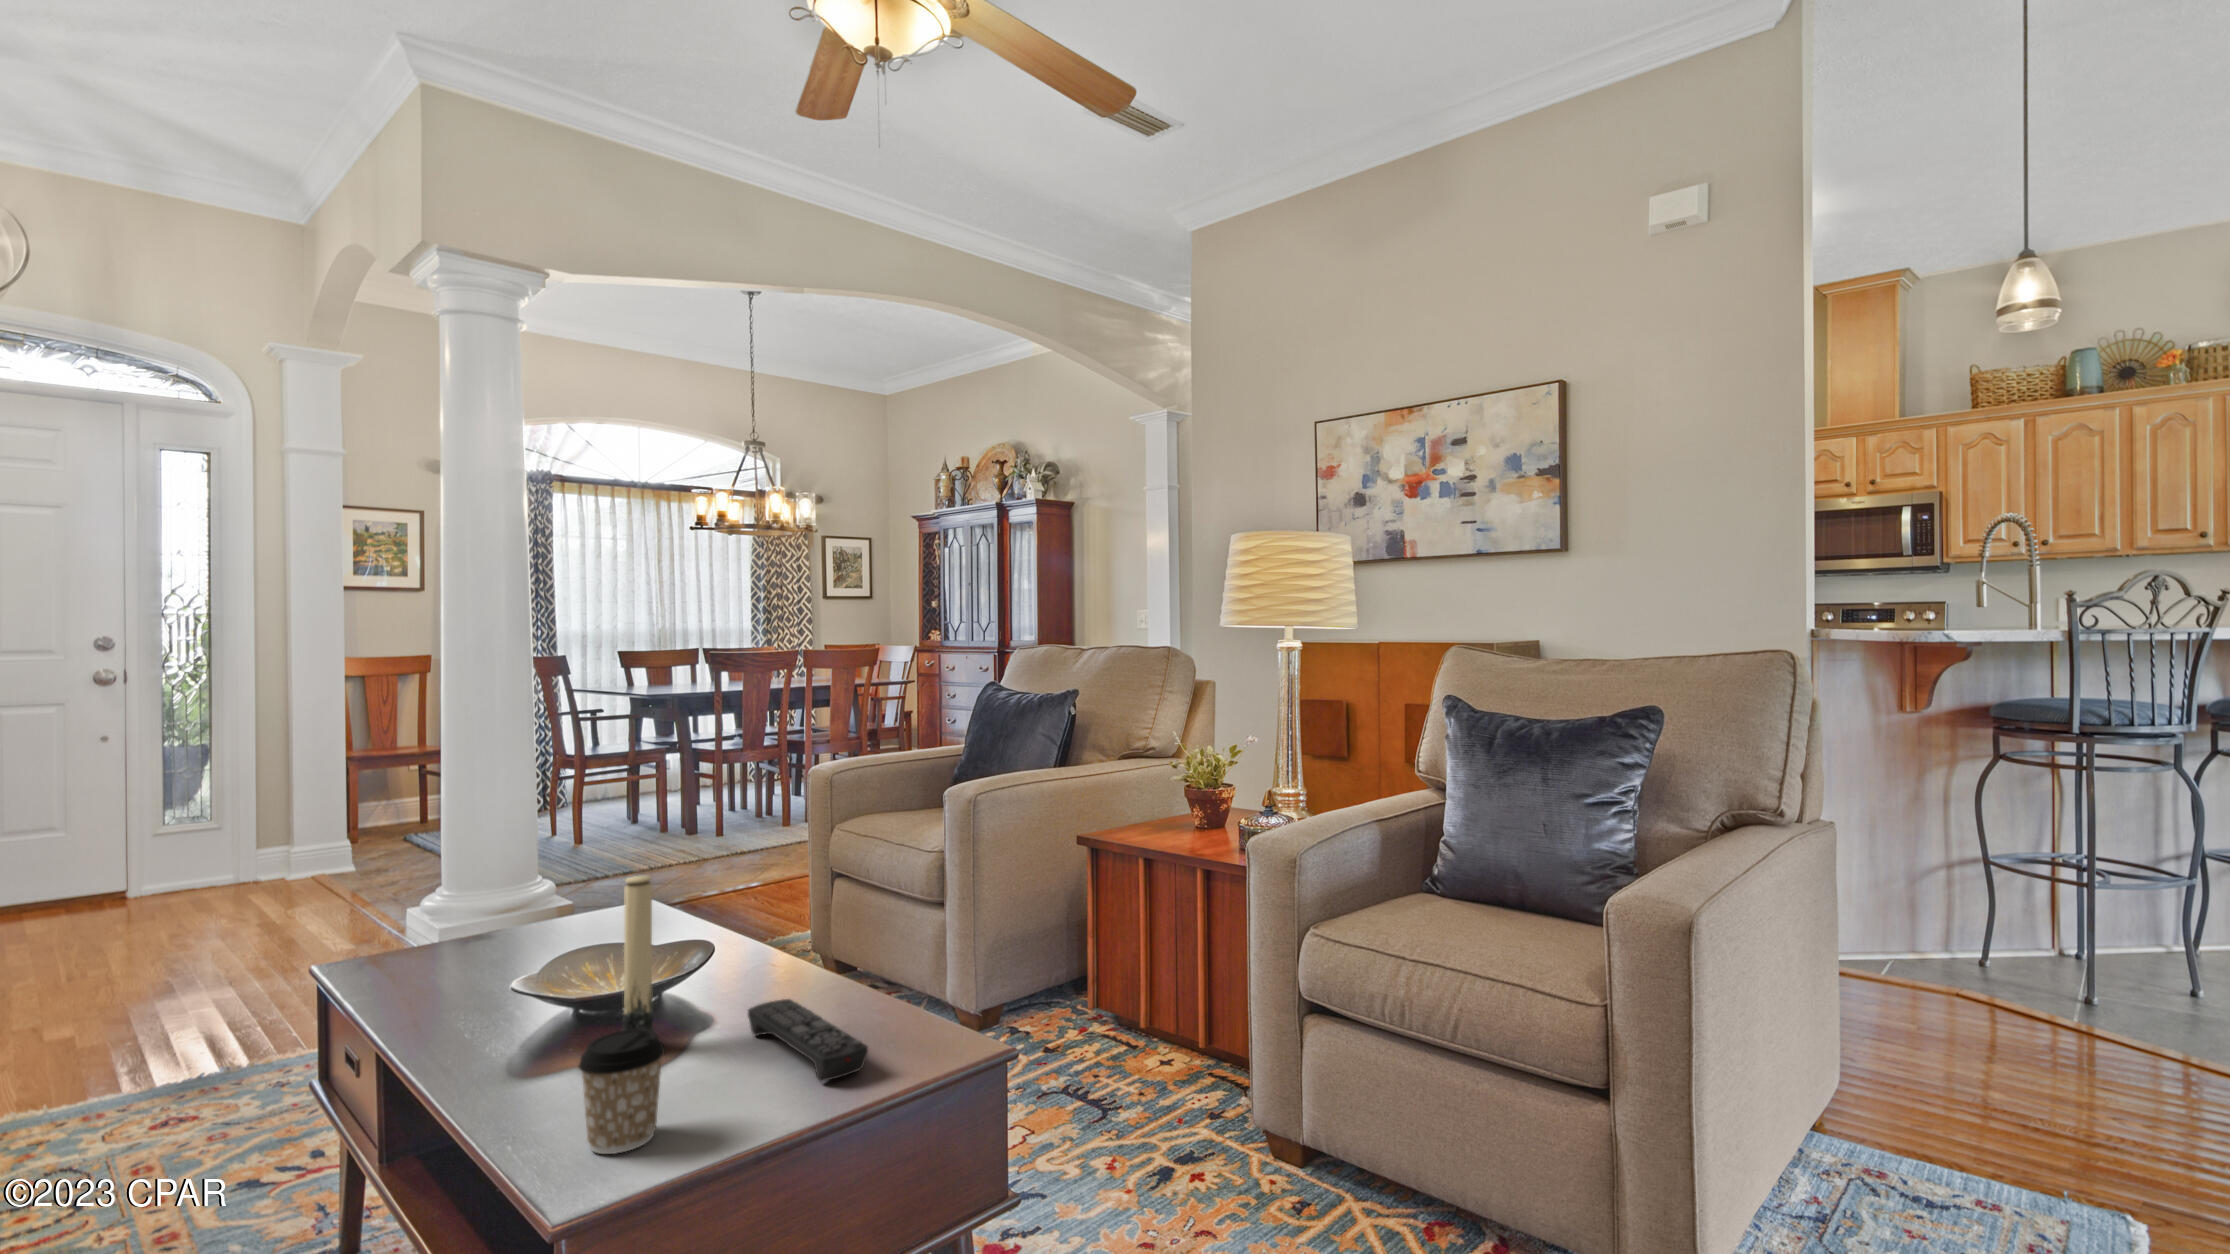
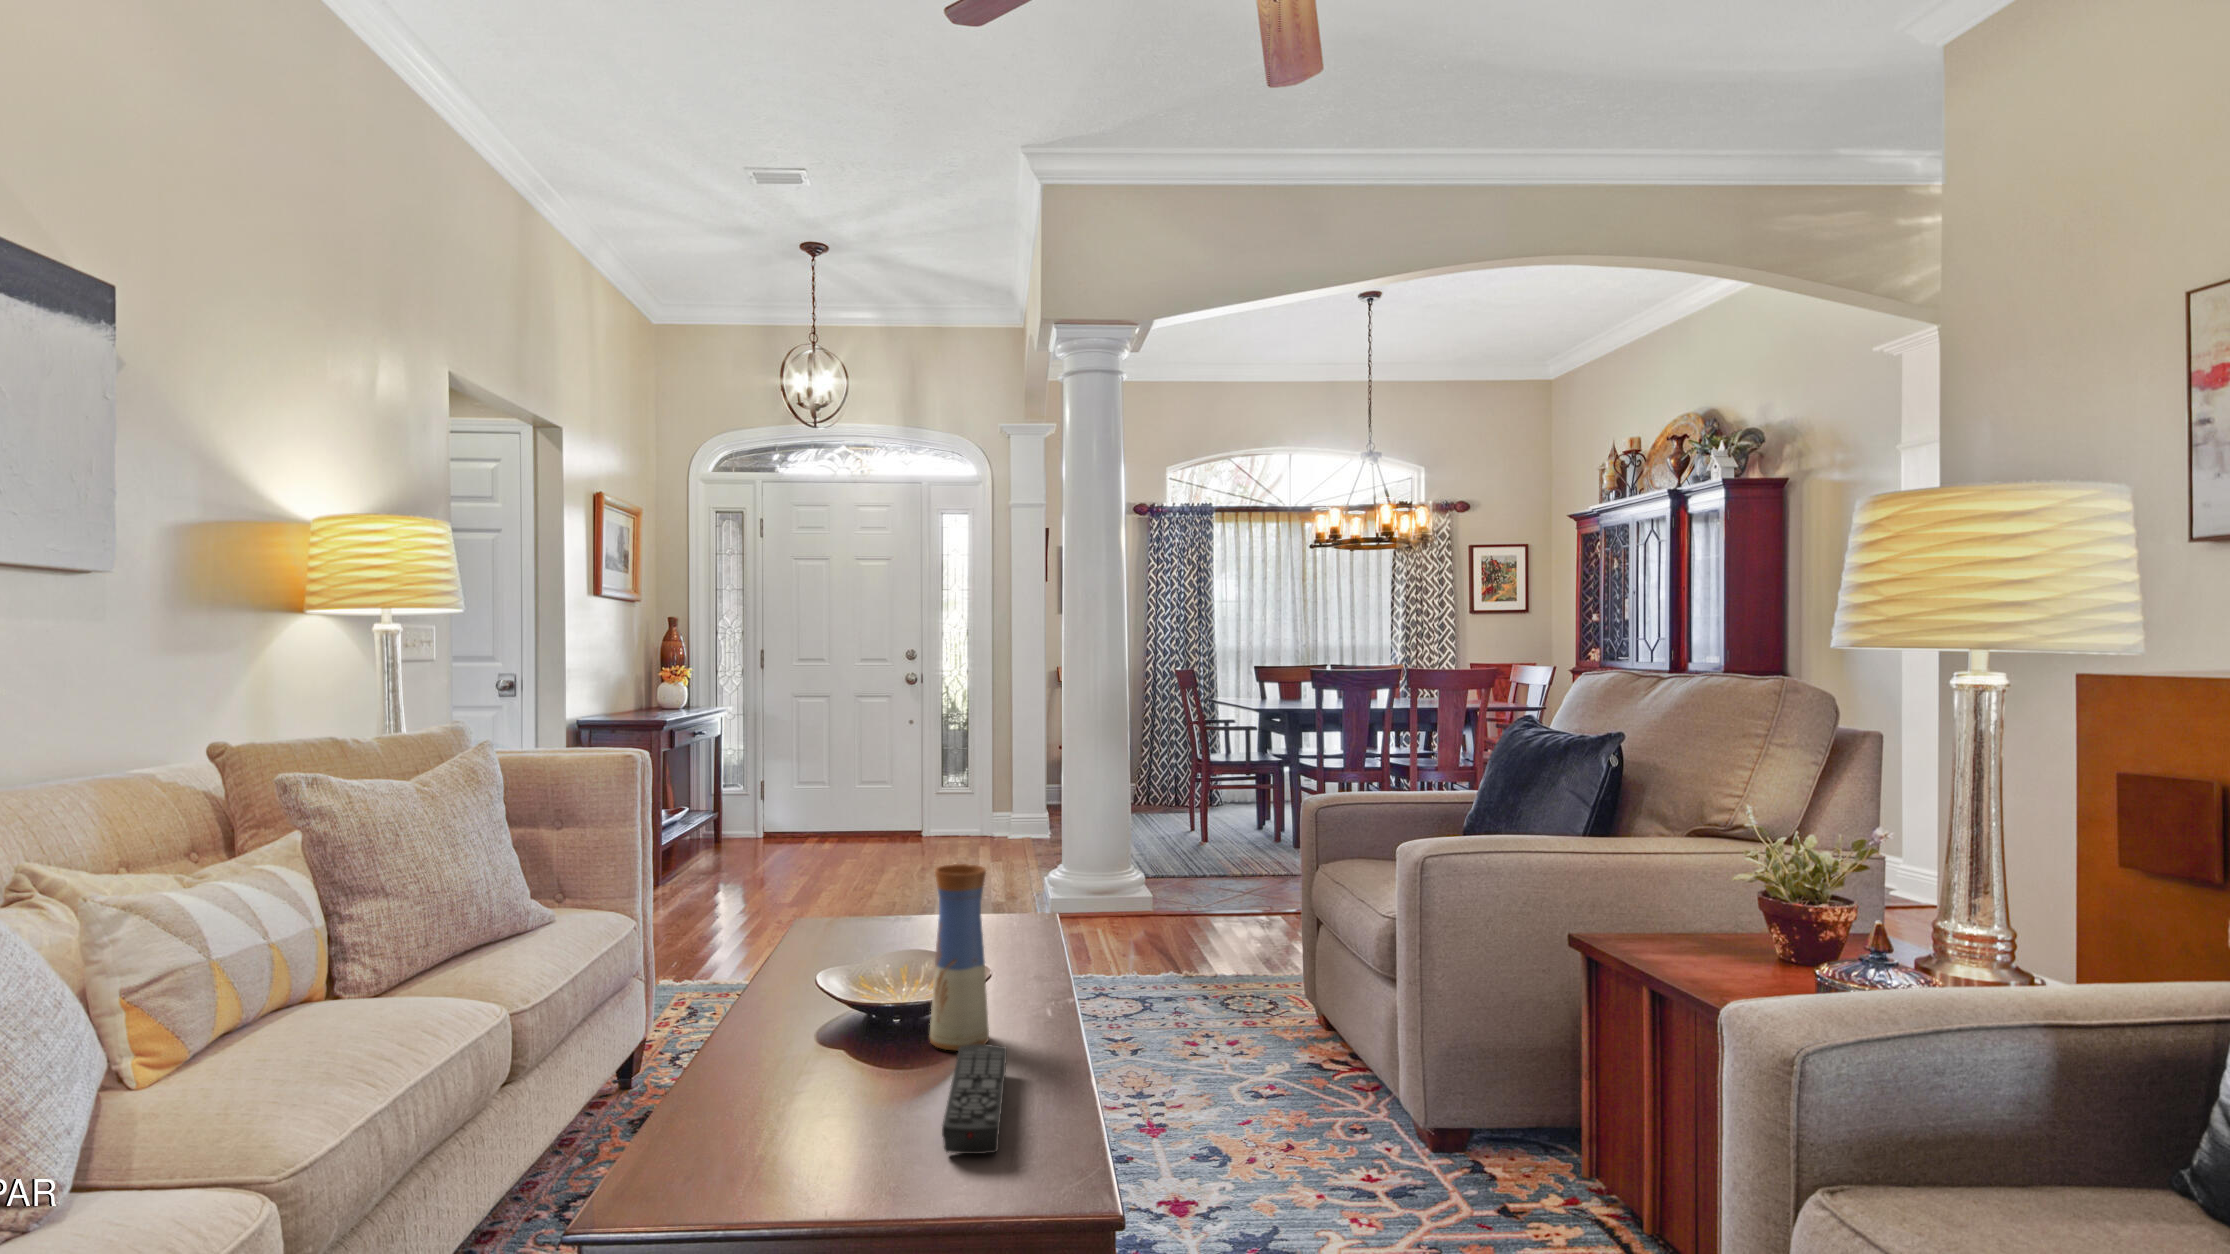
vase: none [681,849,741,1023] -> present [929,864,989,1051]
candle: present [622,875,654,1031] -> none [845,878,881,1063]
coffee cup: present [579,1029,665,1154] -> none [706,1032,787,1159]

